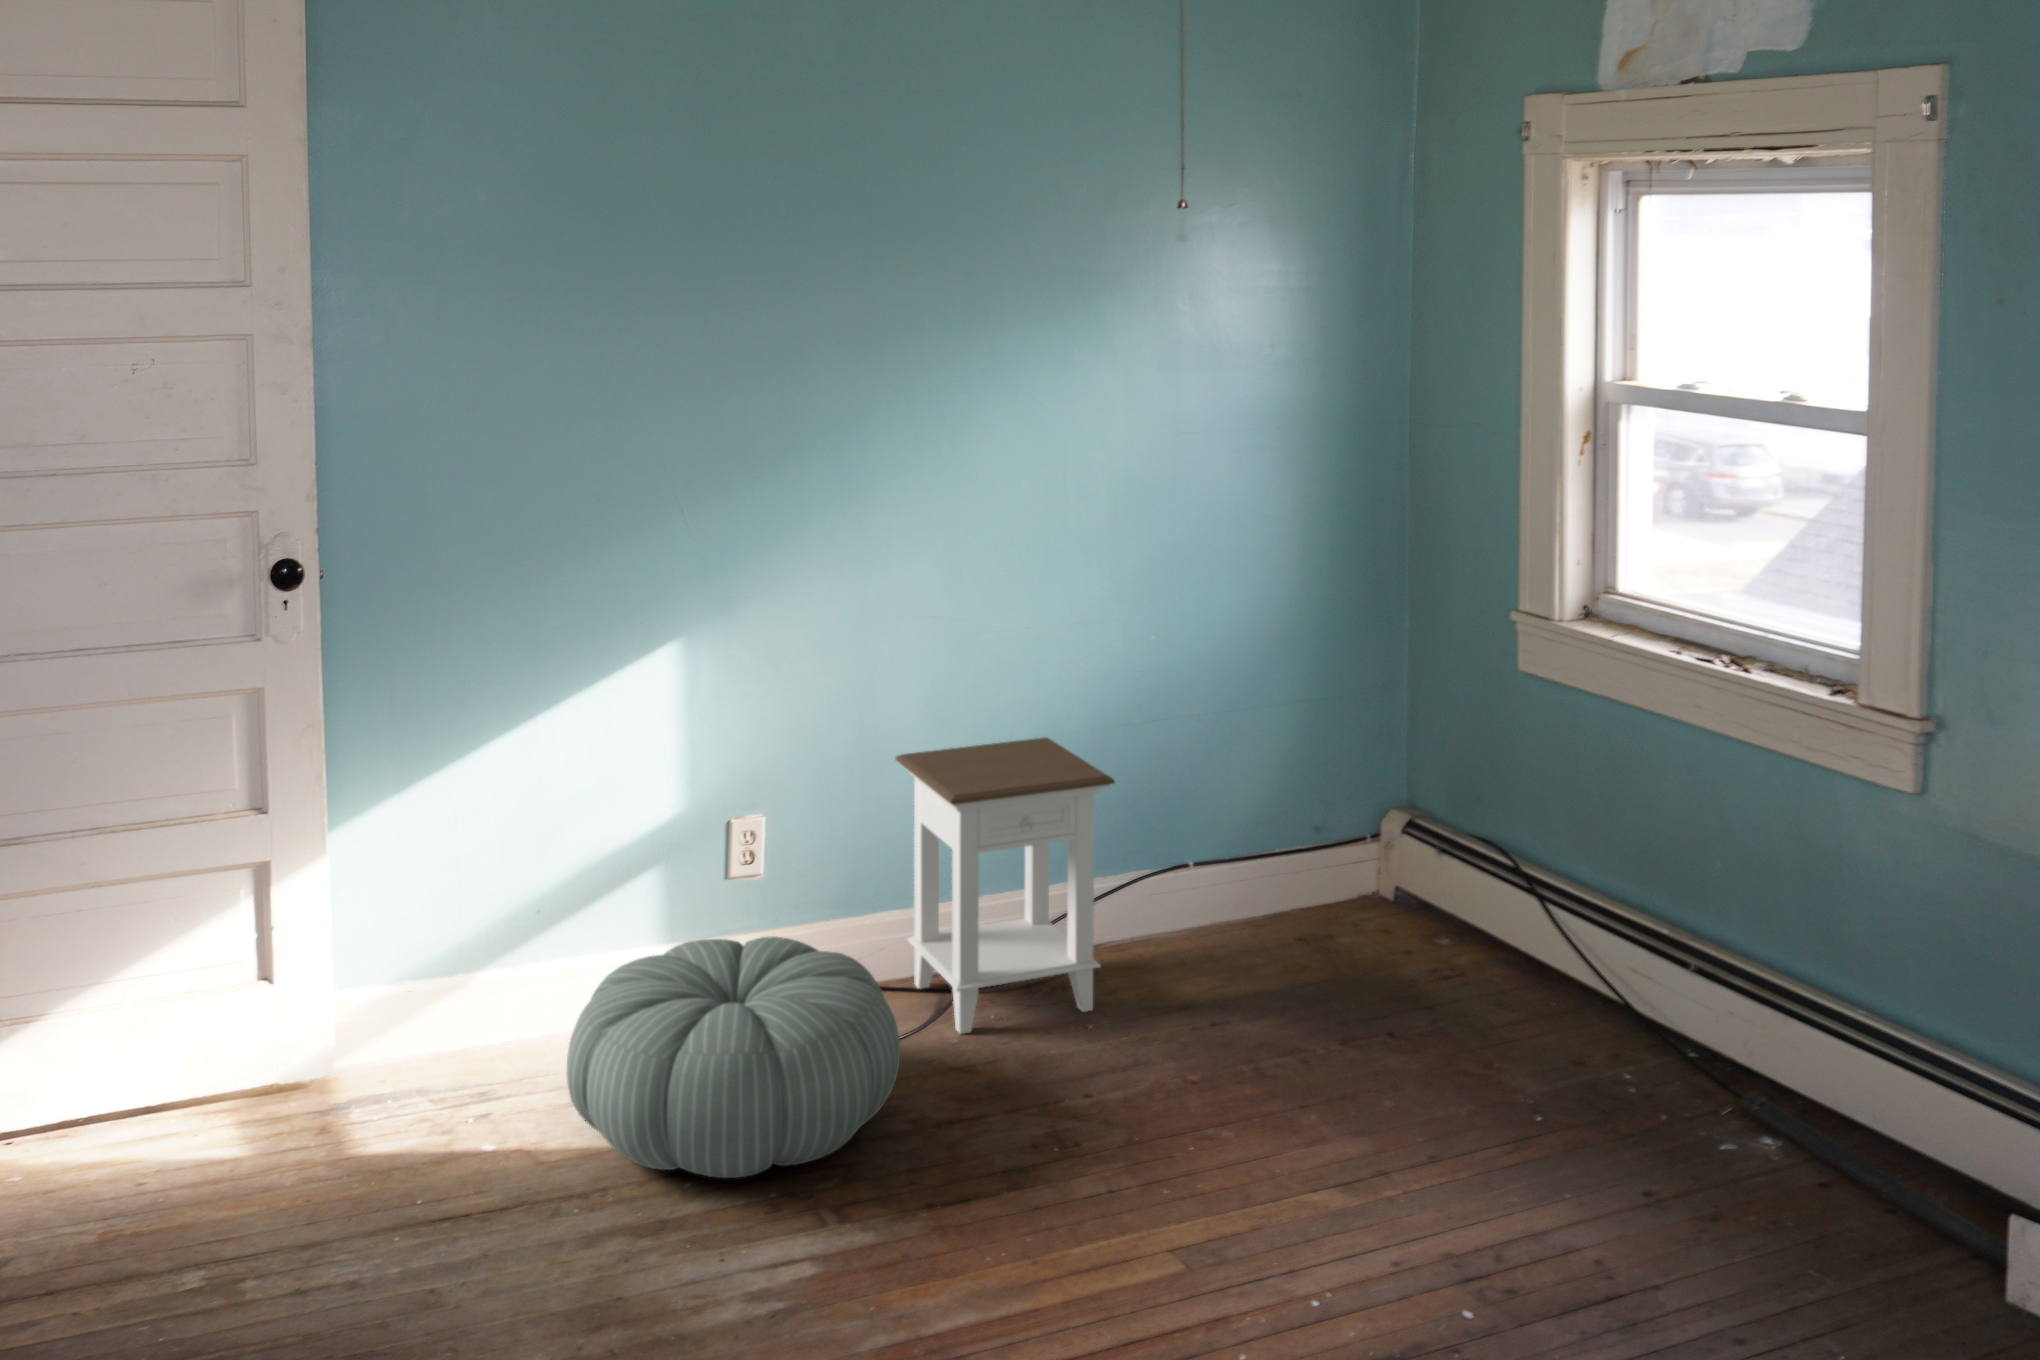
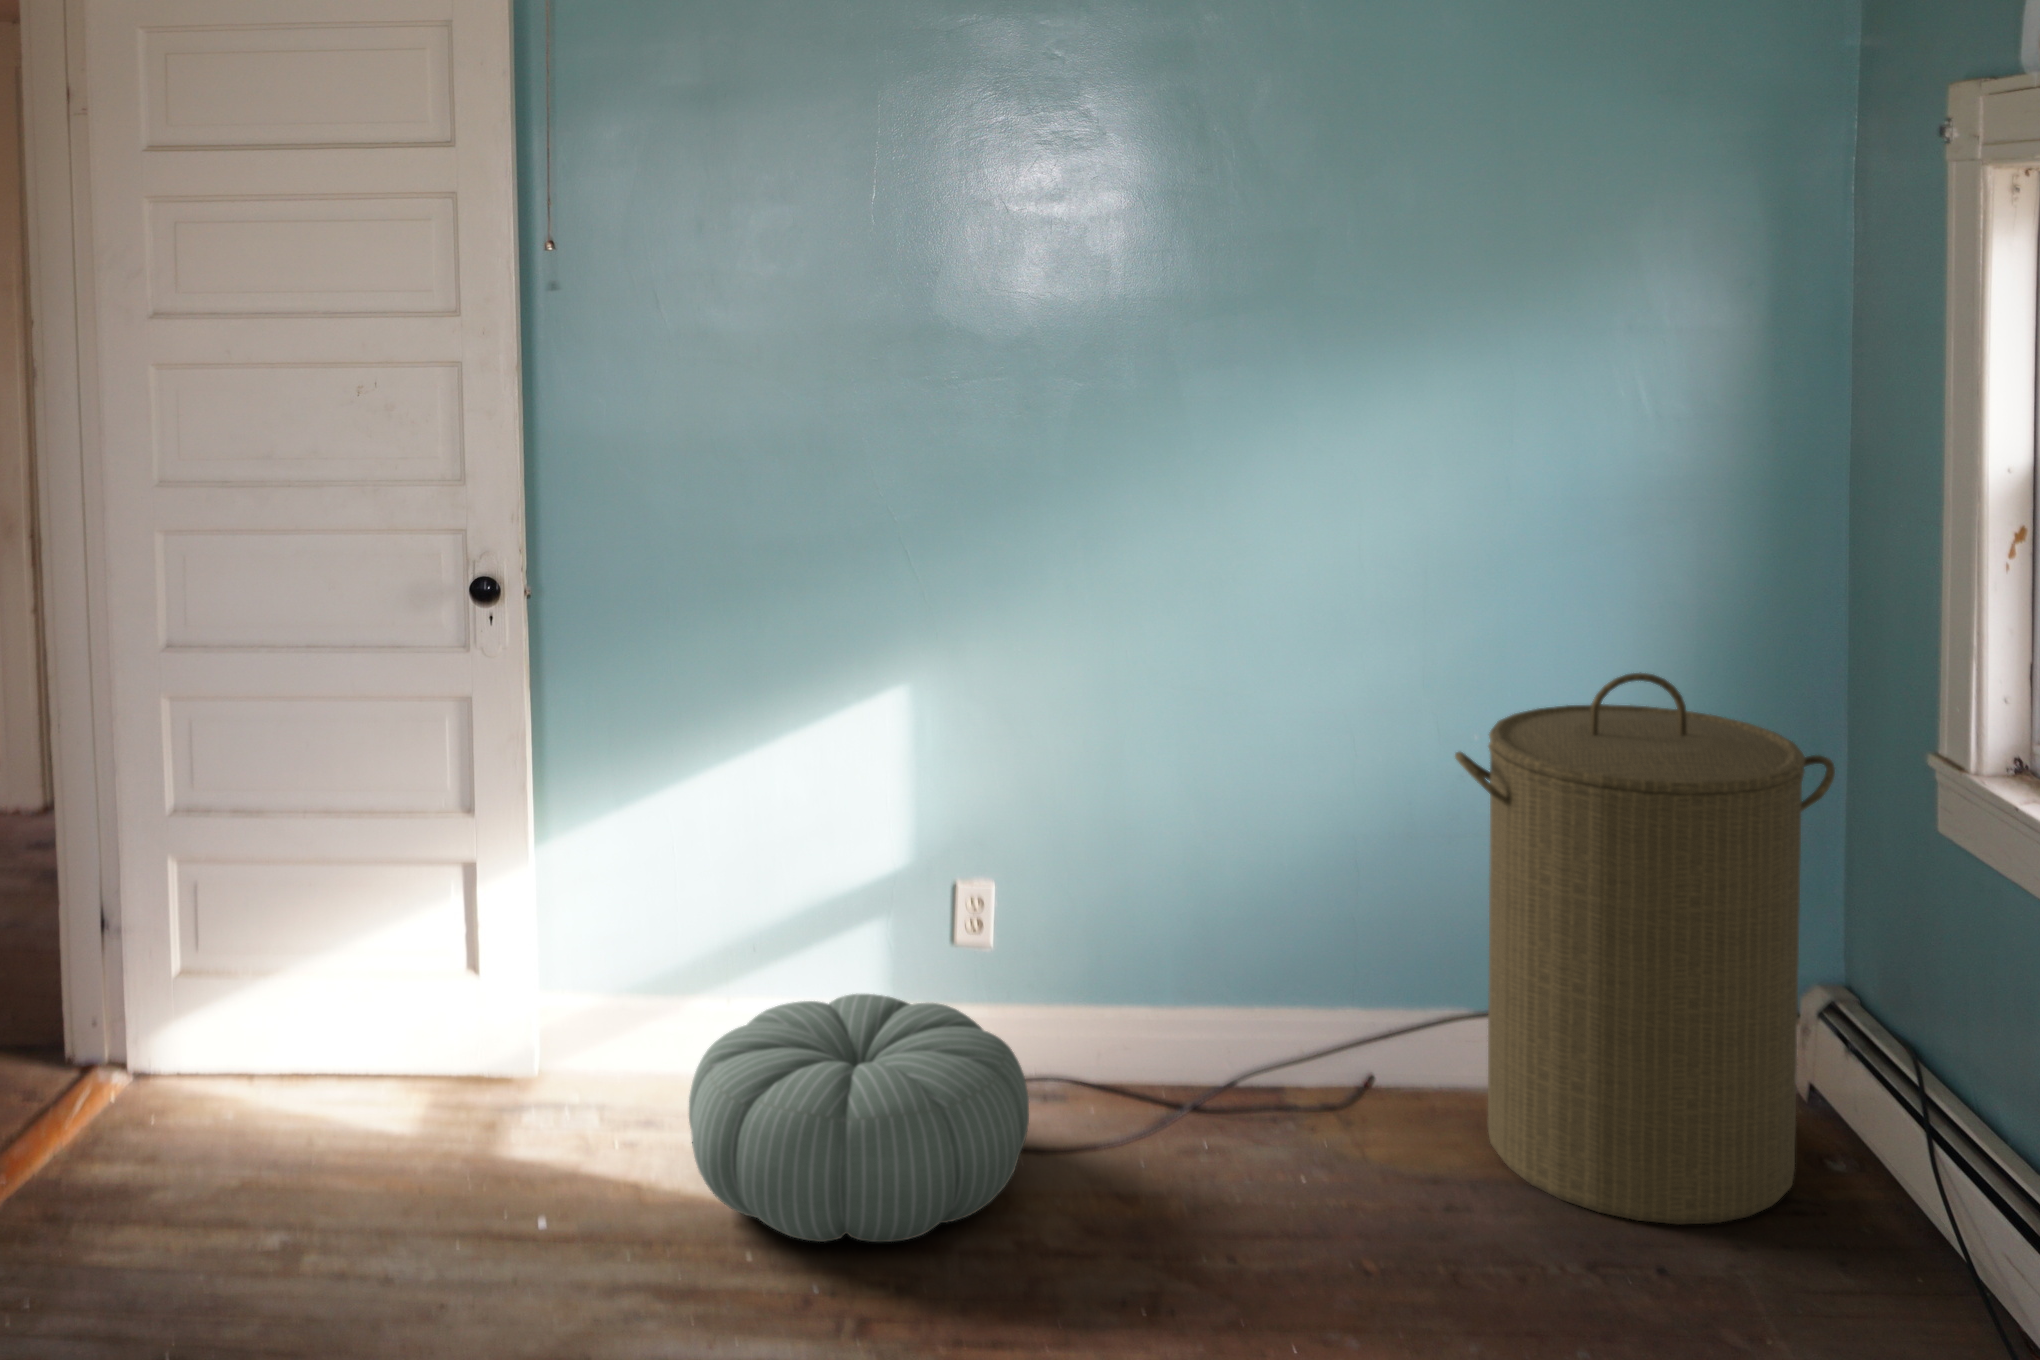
laundry hamper: none [1184,568,1450,1008] -> present [1455,673,1835,1225]
nightstand: present [895,737,1115,1034] -> none [1126,832,1337,1155]

